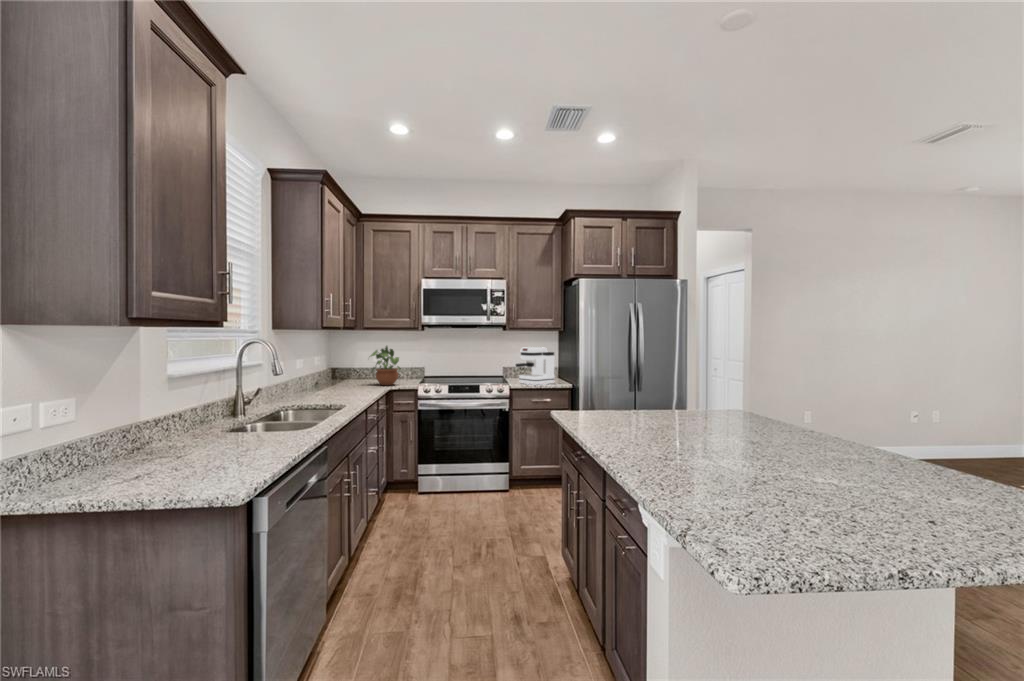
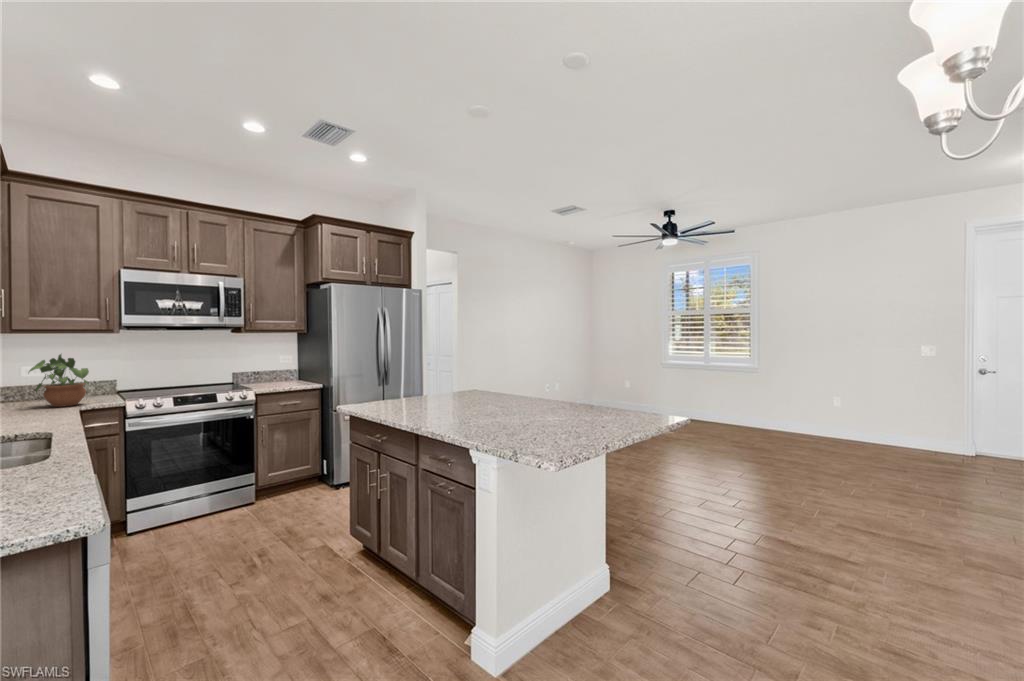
coffee maker: present [516,347,555,385] -> none [258,350,302,388]

